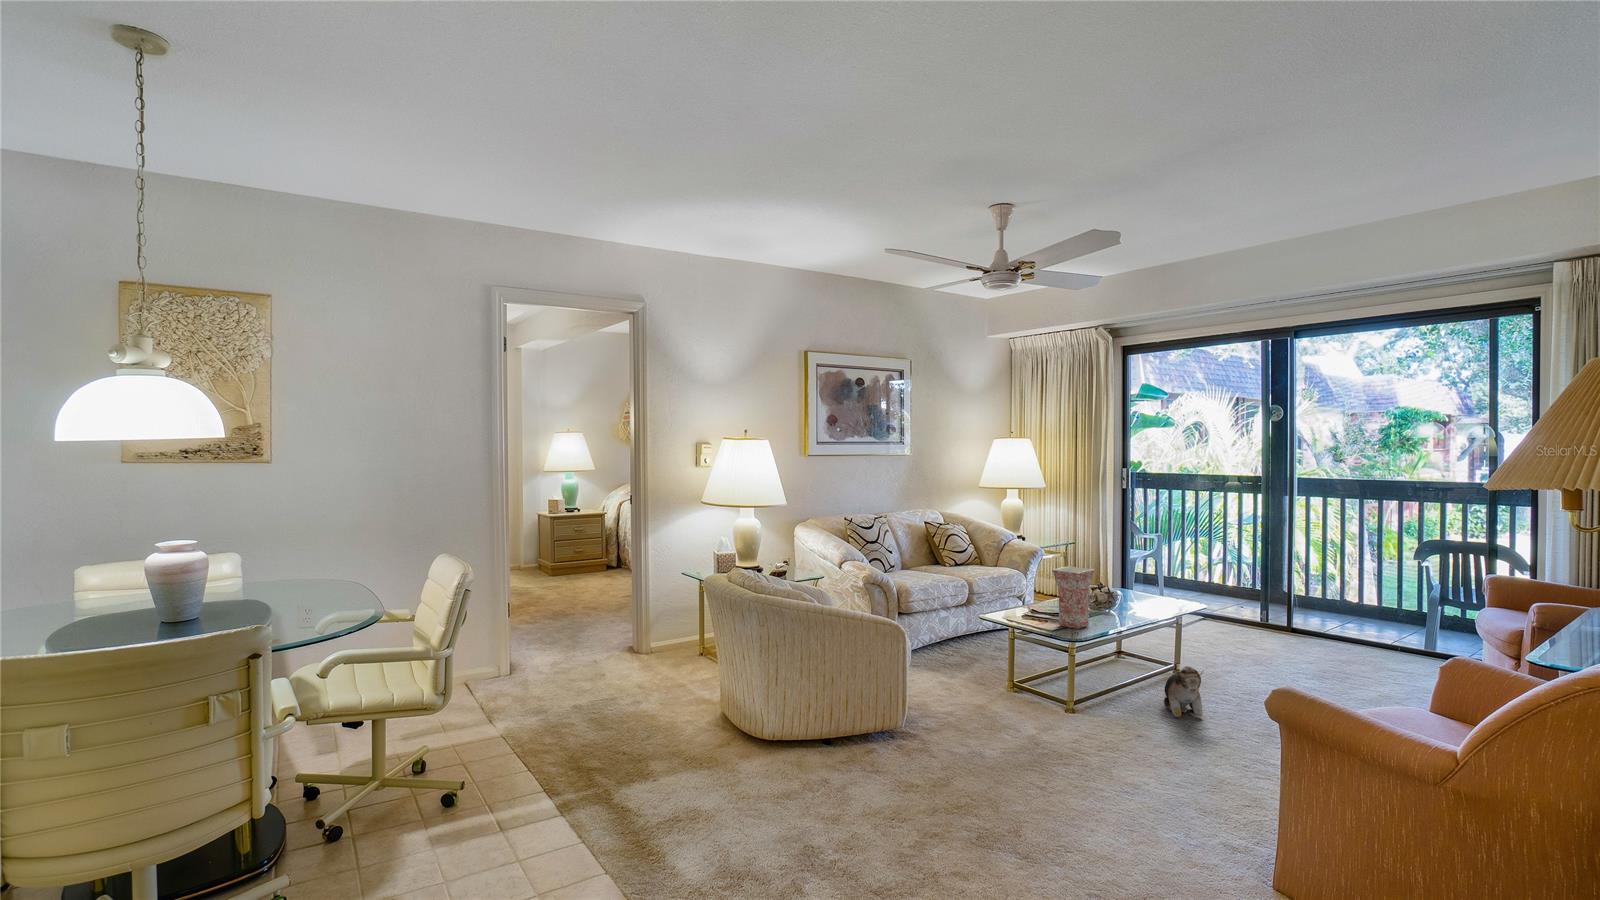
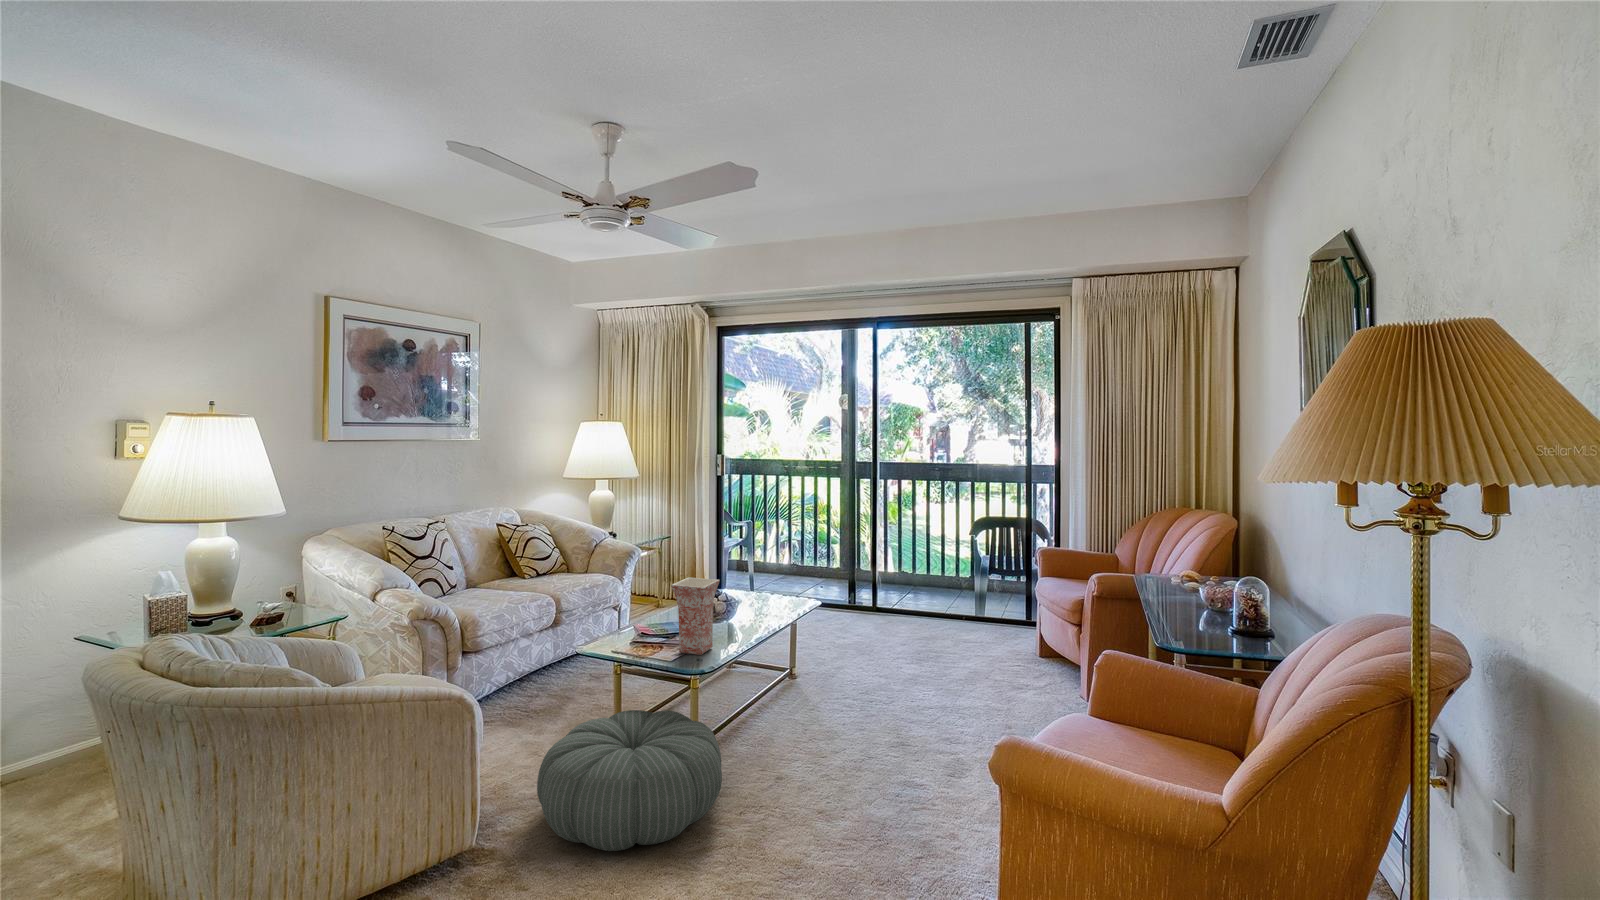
pouf: none [948,660,1086,747] -> present [537,710,722,851]
plush toy: present [1164,666,1204,717] -> none [789,681,838,740]

